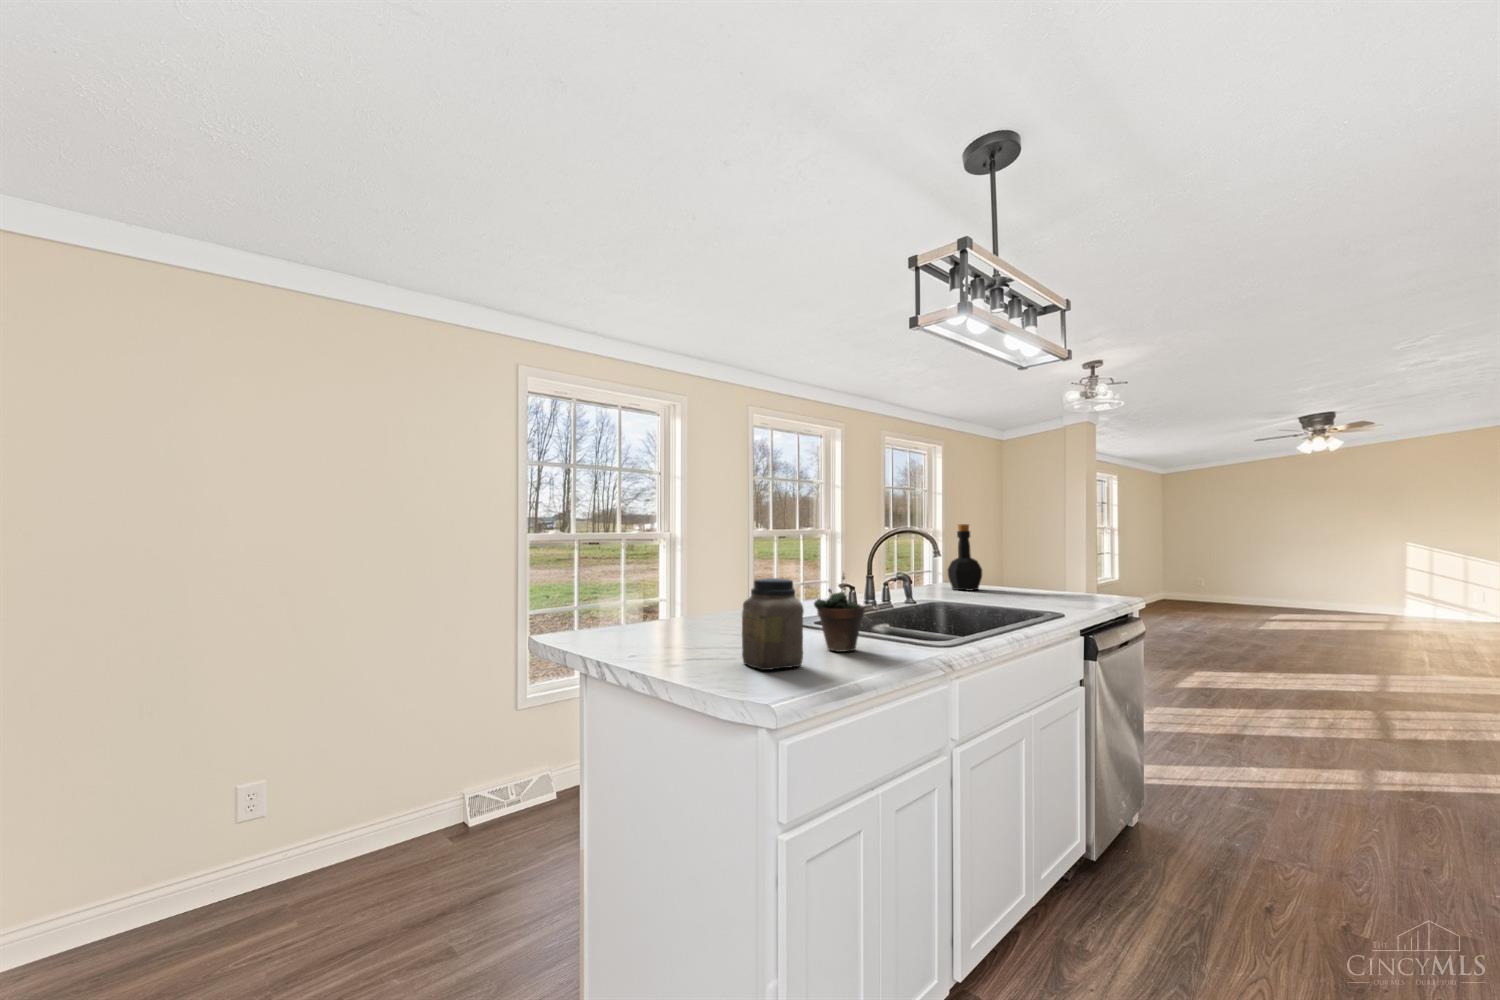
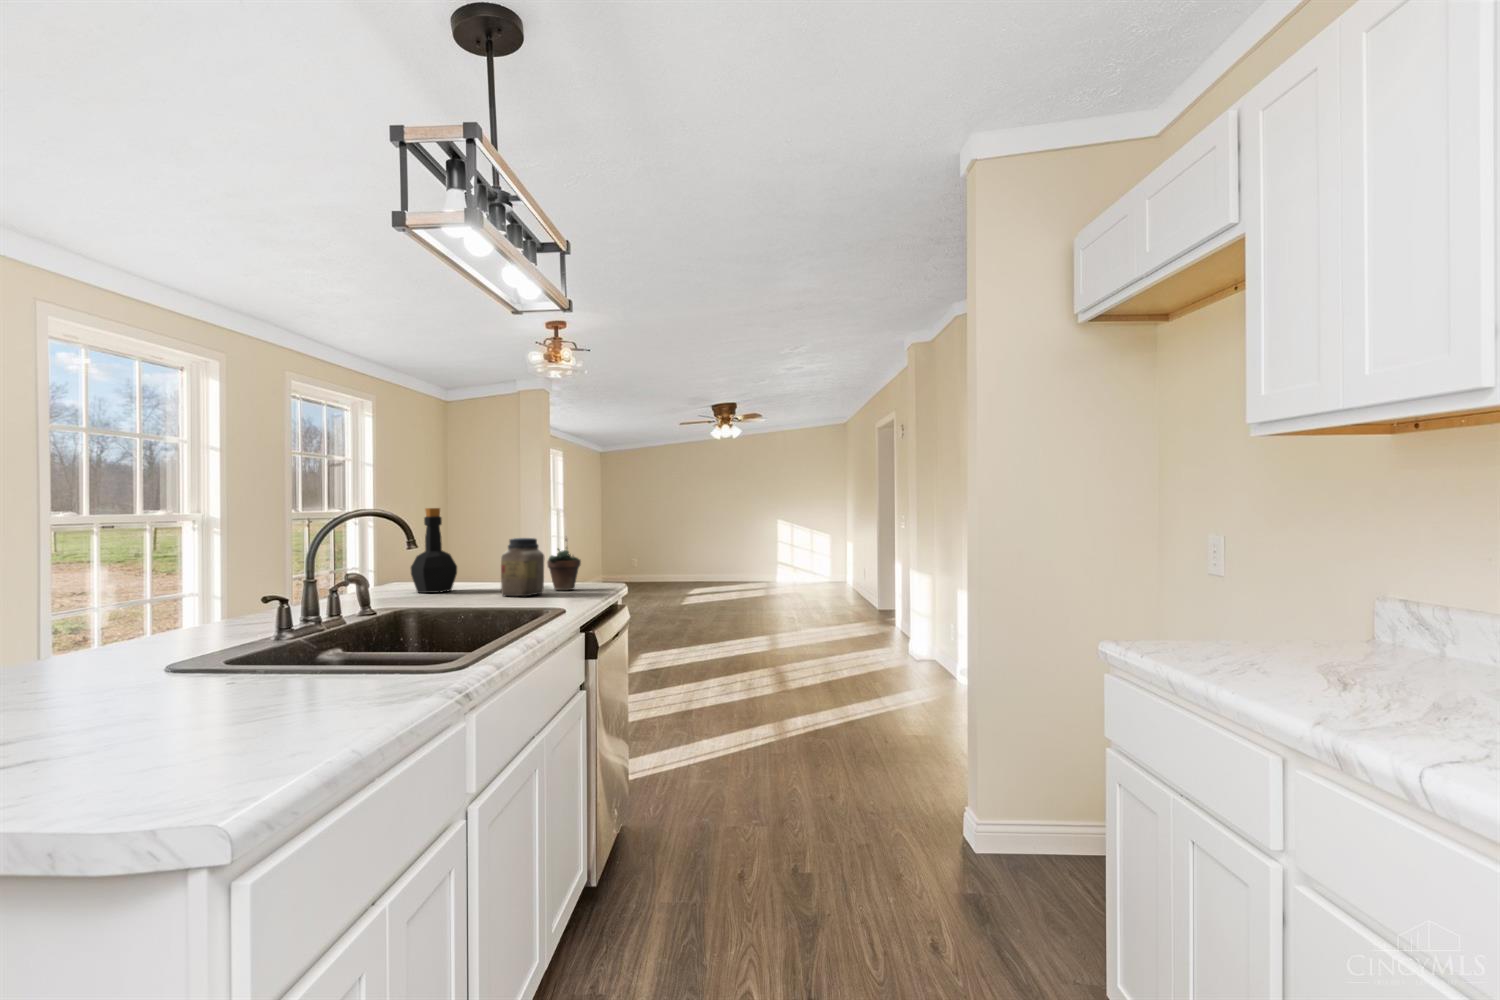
succulent plant: present [814,574,865,652] -> present [547,536,581,590]
jar: present [742,578,804,670] -> present [501,538,544,596]

